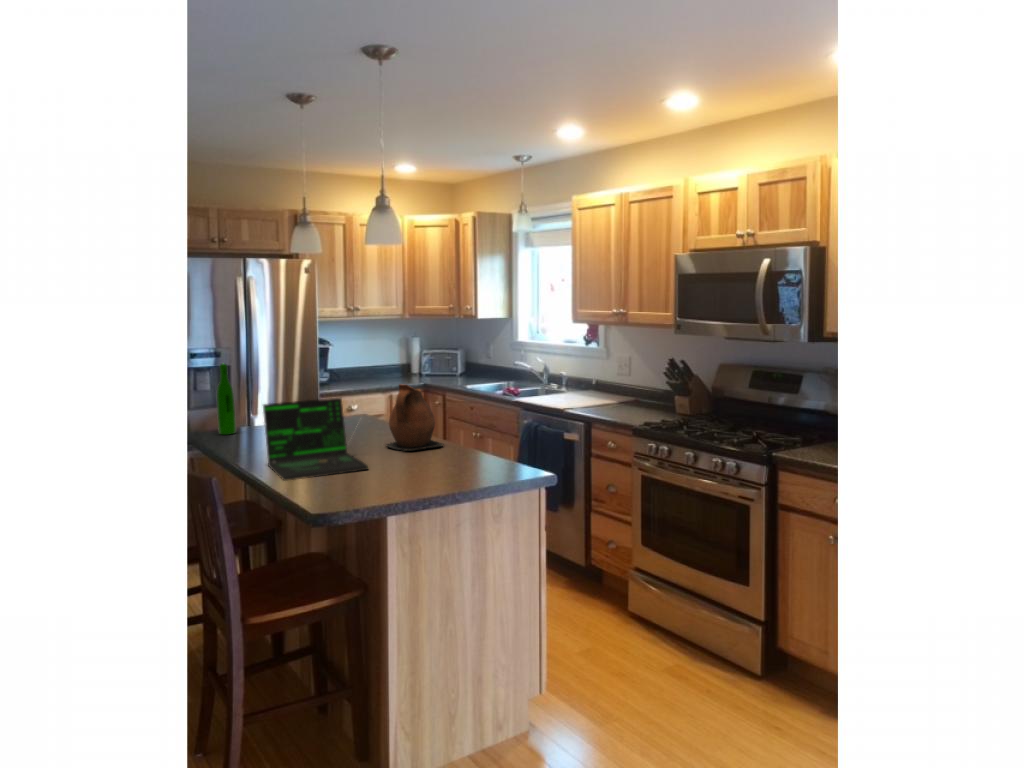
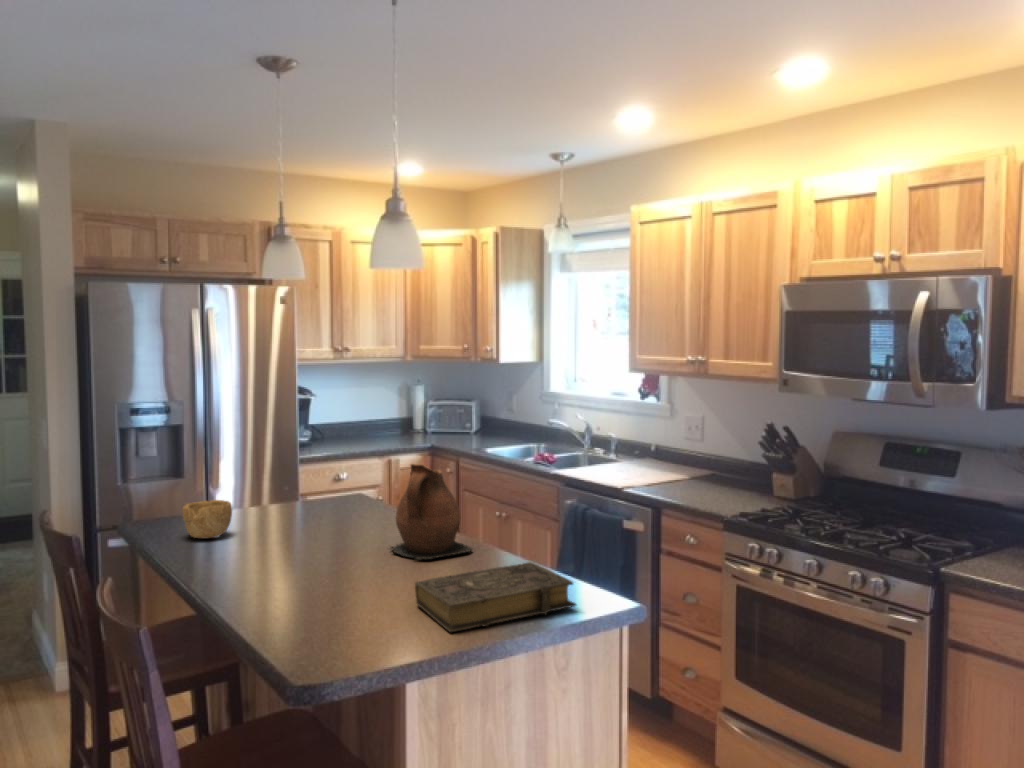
wine bottle: present [217,364,236,435] -> none [156,428,181,527]
laptop: present [263,398,368,481] -> none [217,484,369,615]
bowl: none [237,414,273,441] -> present [182,500,232,539]
book: none [399,448,508,488] -> present [415,562,576,632]

